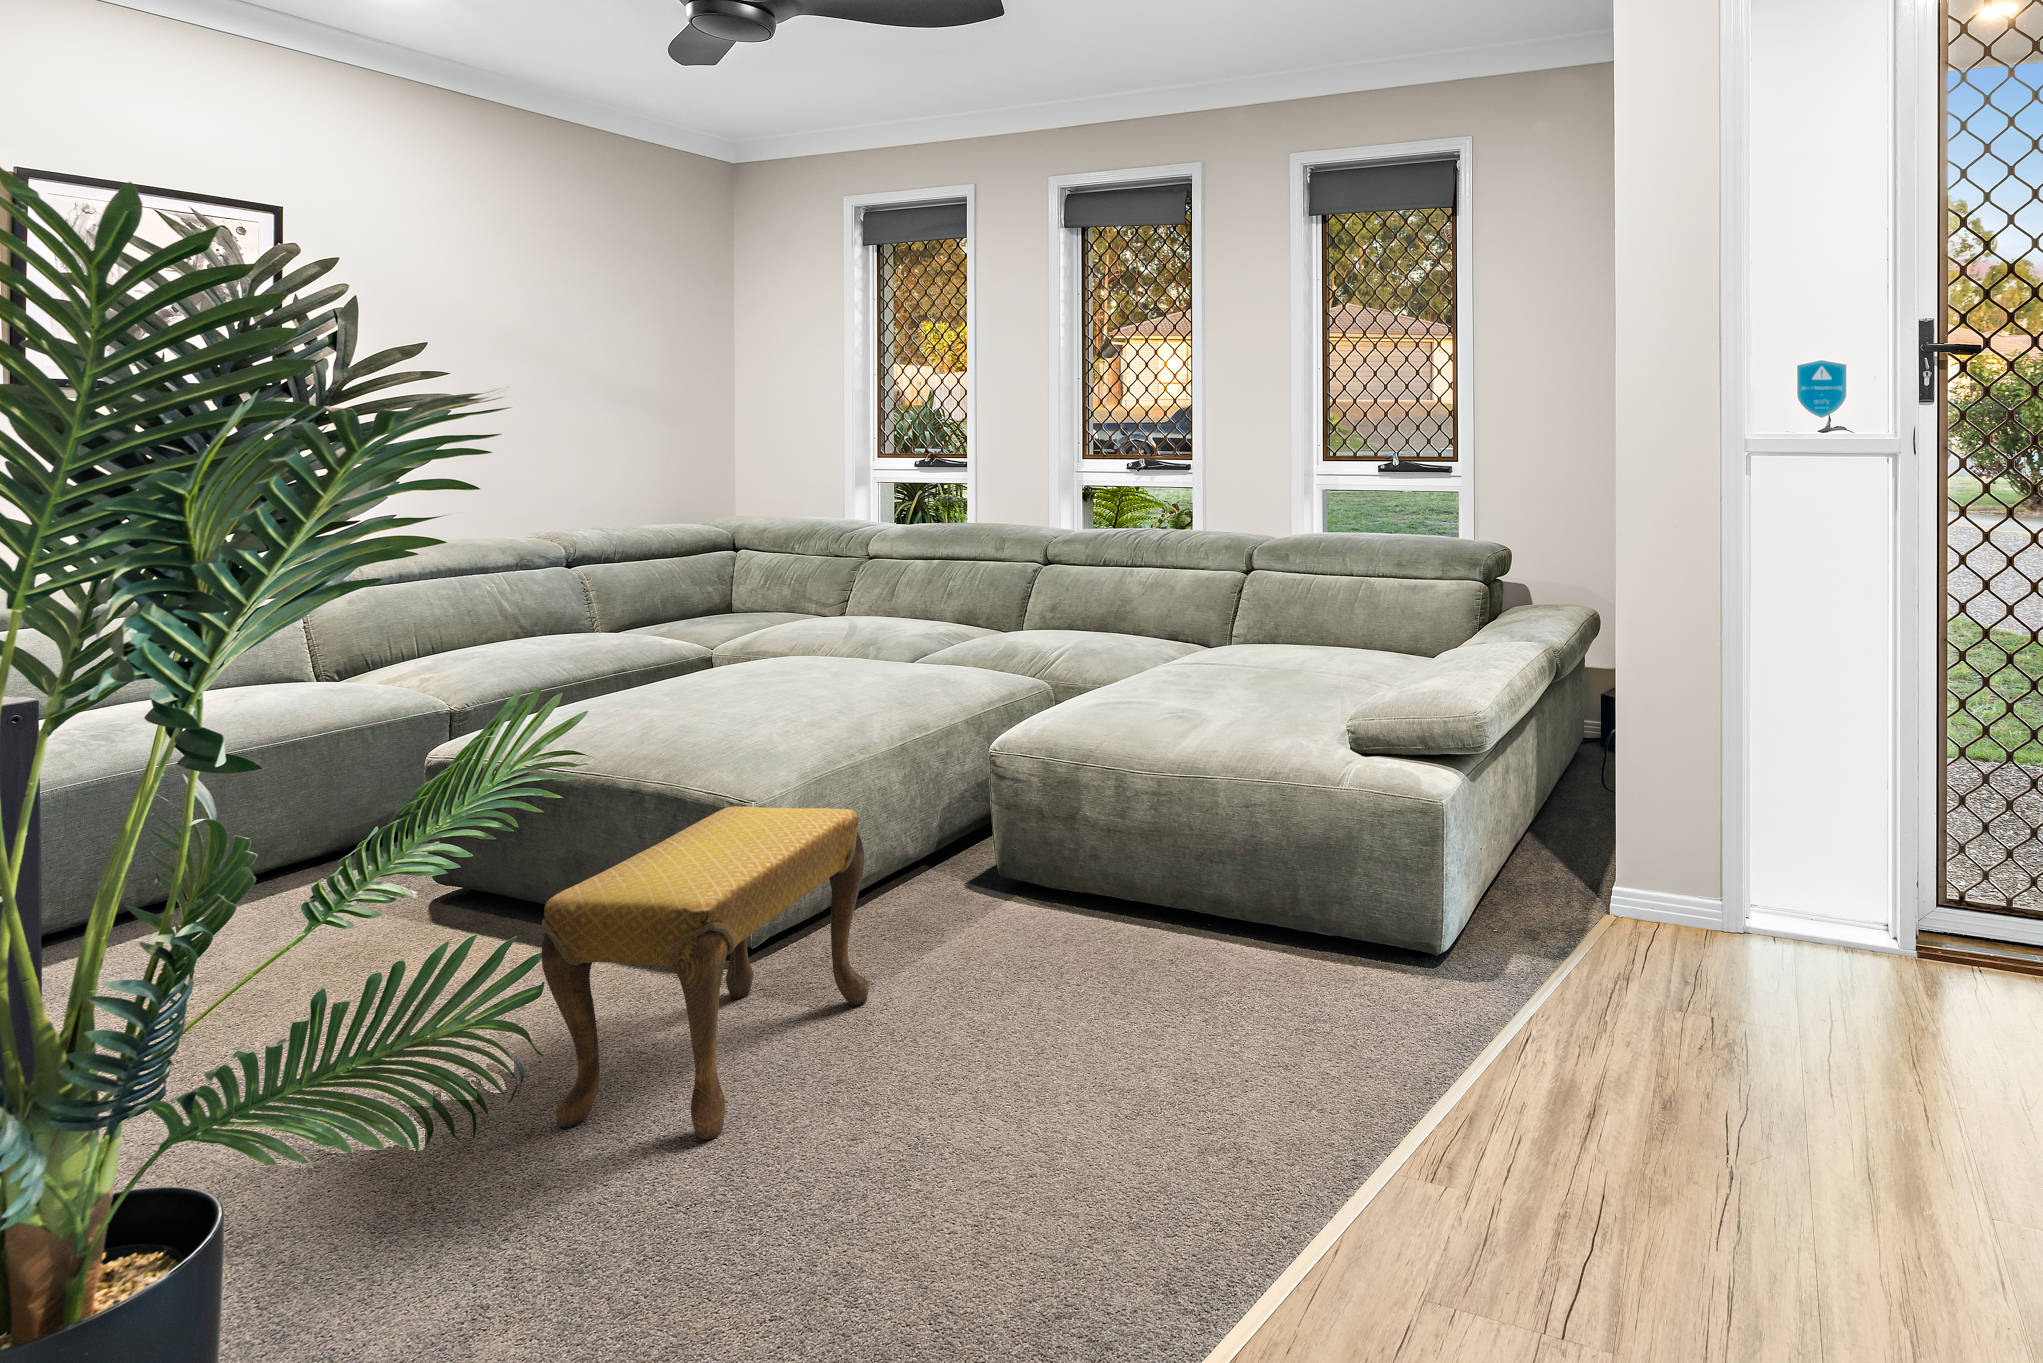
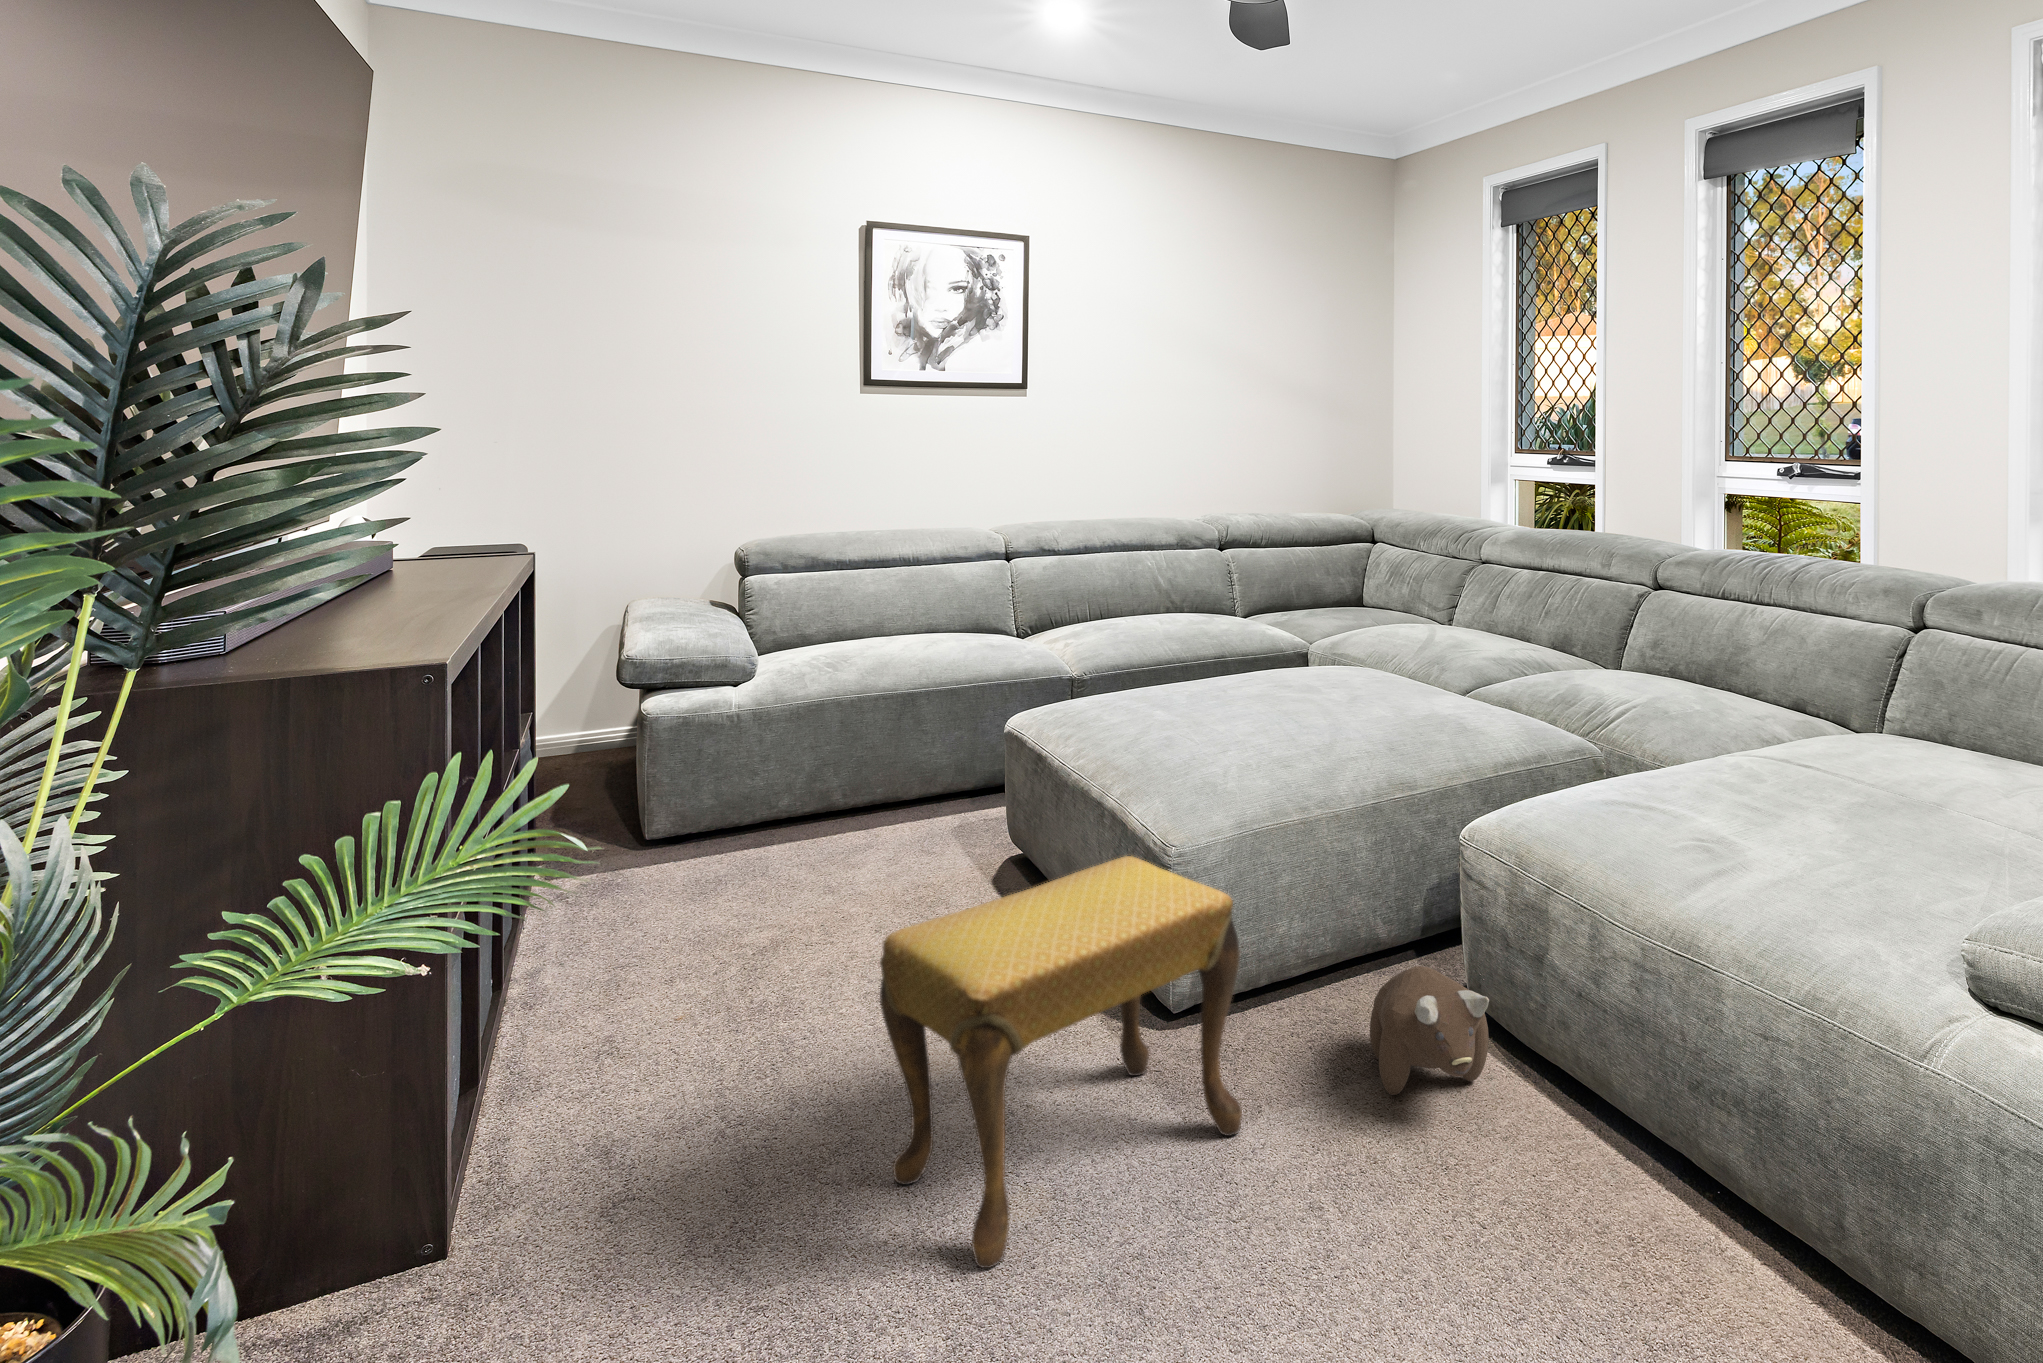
plush toy: none [940,847,1049,945] -> present [1370,966,1489,1095]

